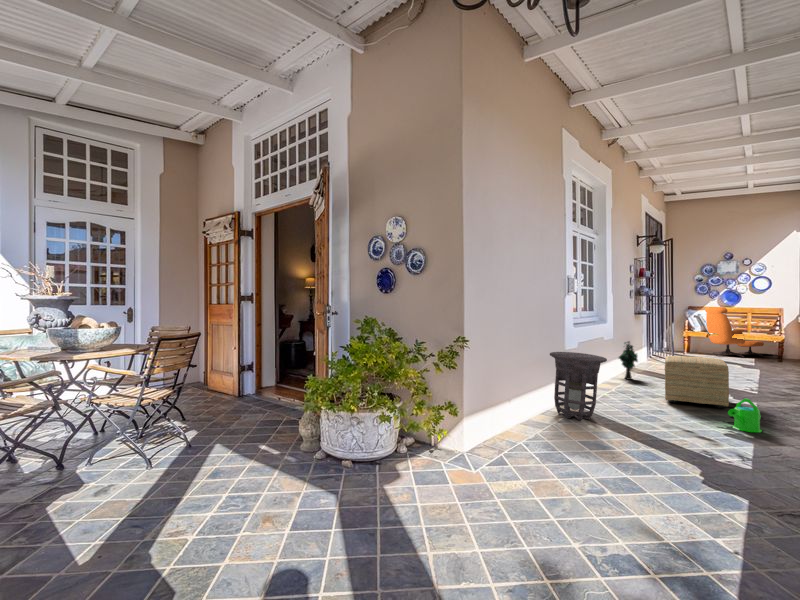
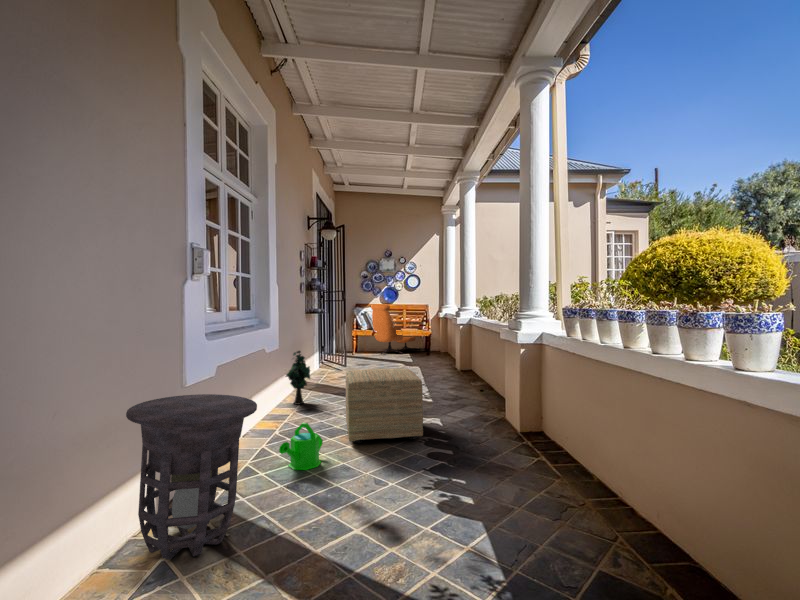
watering can: present [728,398,762,432] -> present [279,423,323,470]

